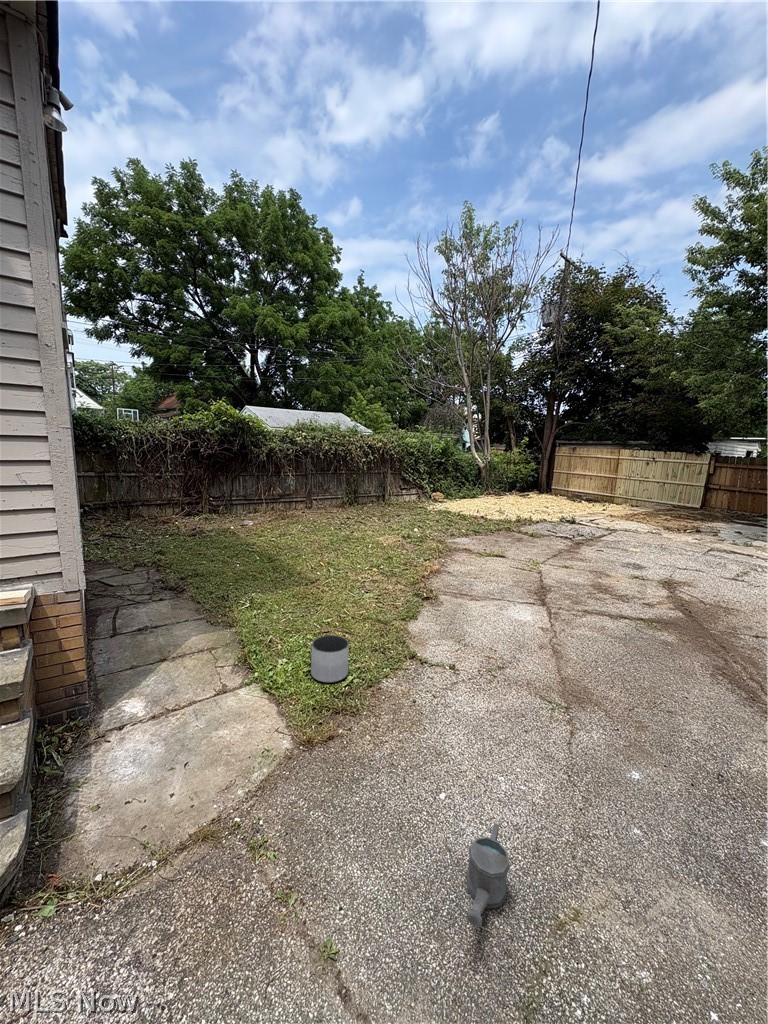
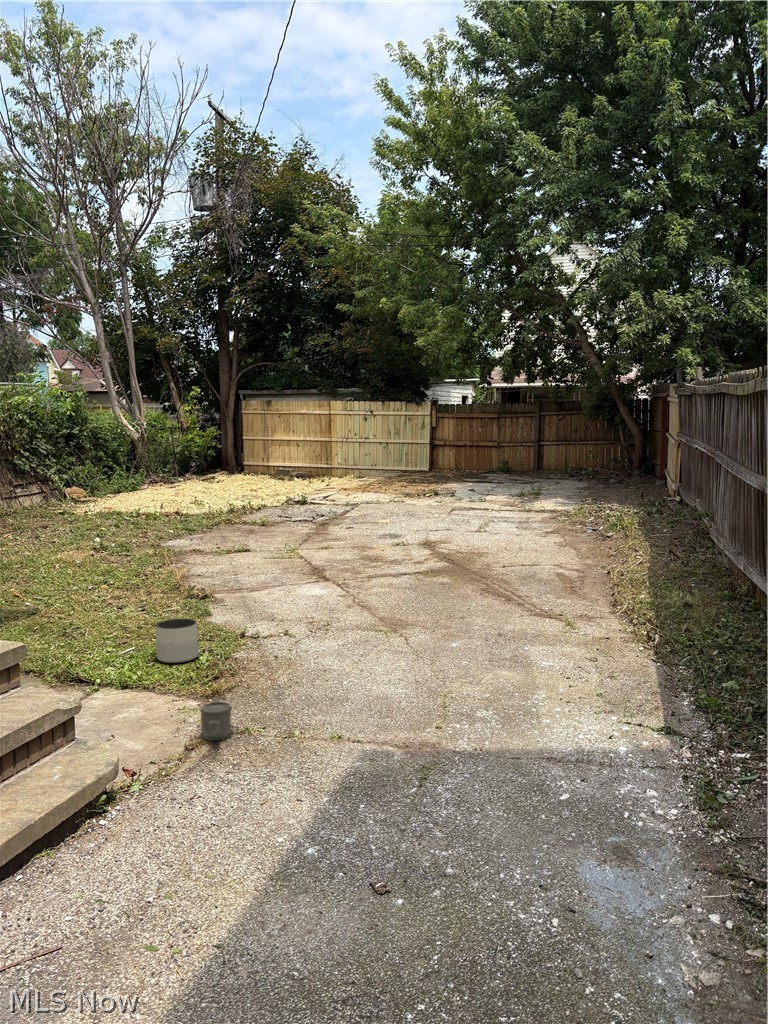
watering can: present [466,823,510,927] -> present [200,697,233,741]

